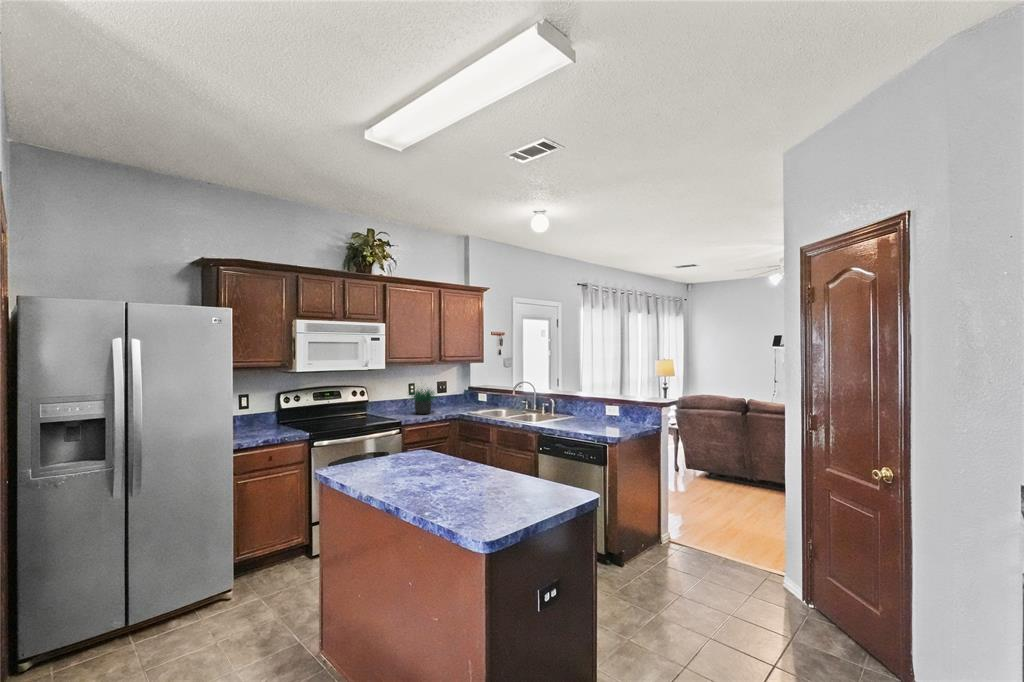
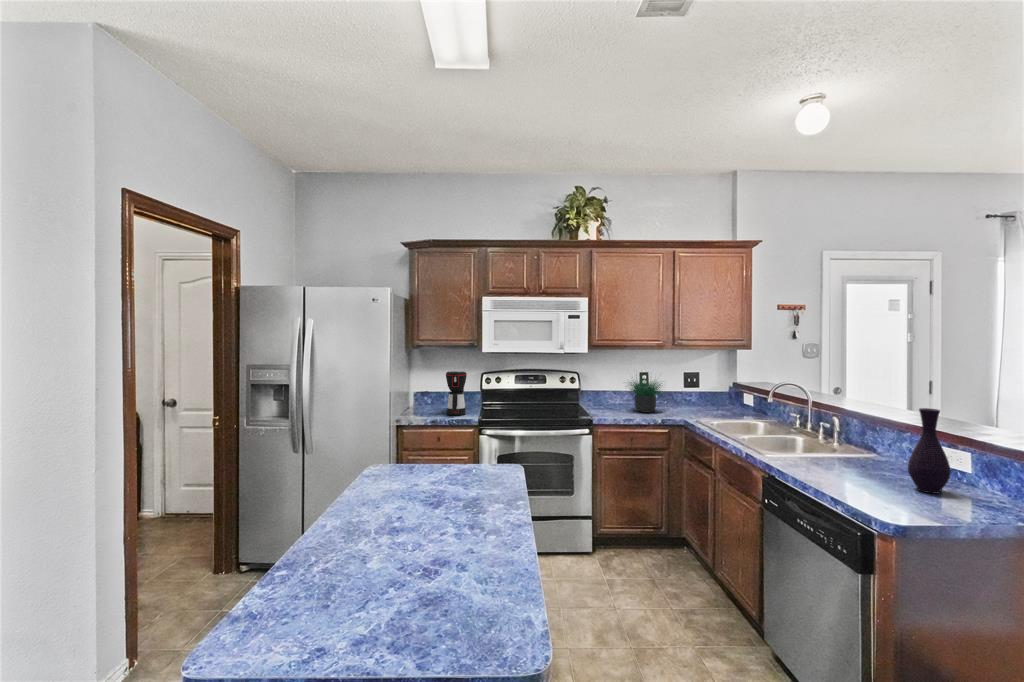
vase: none [617,389,634,430] -> present [908,408,951,493]
coffee maker: none [259,392,284,435] -> present [446,372,467,415]

